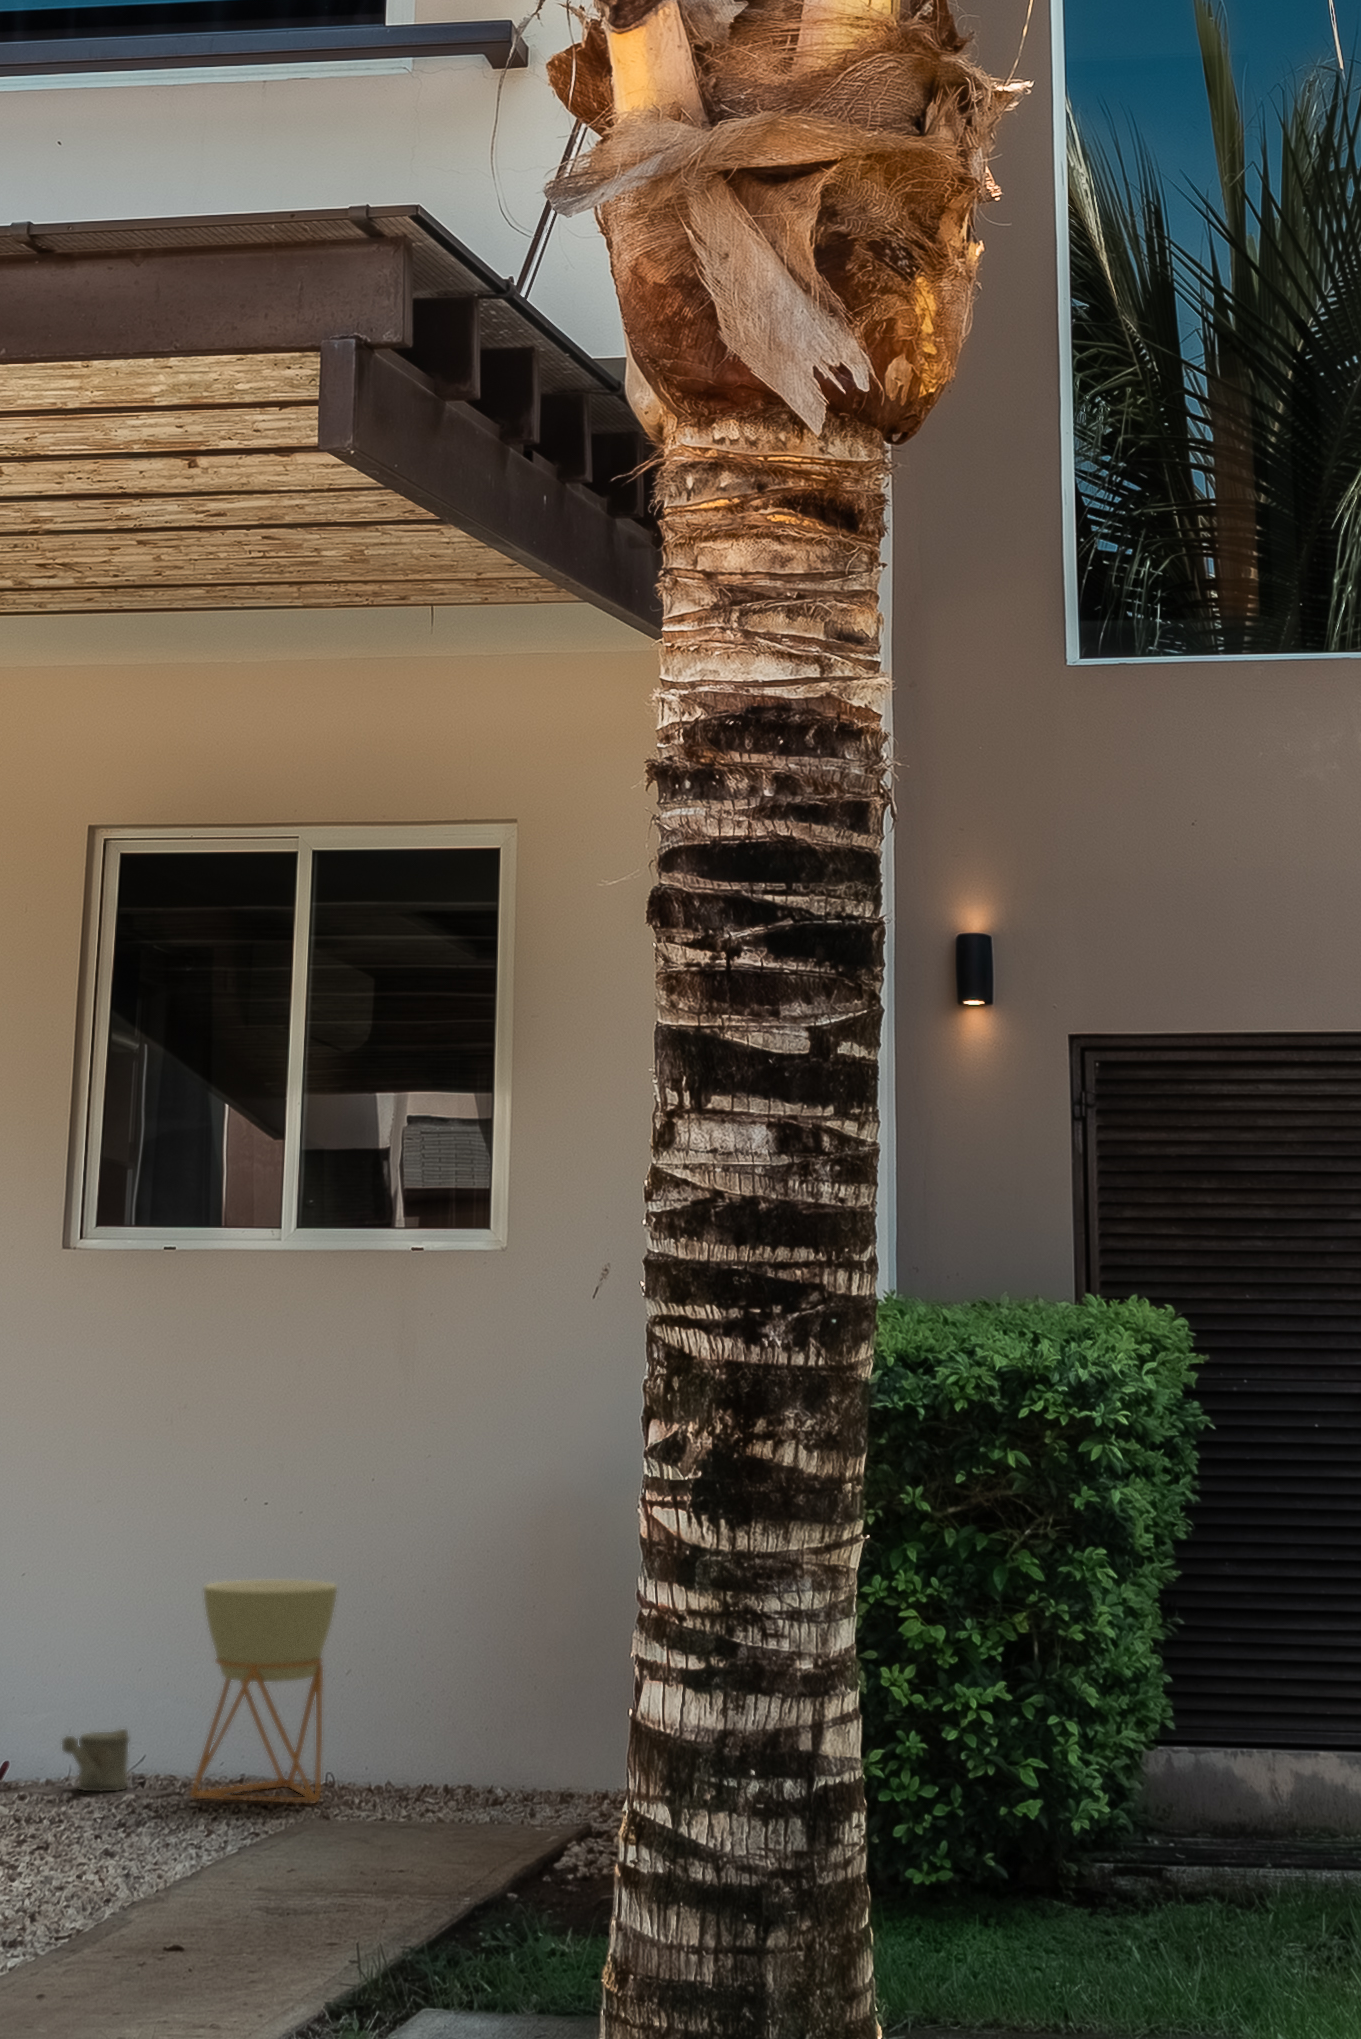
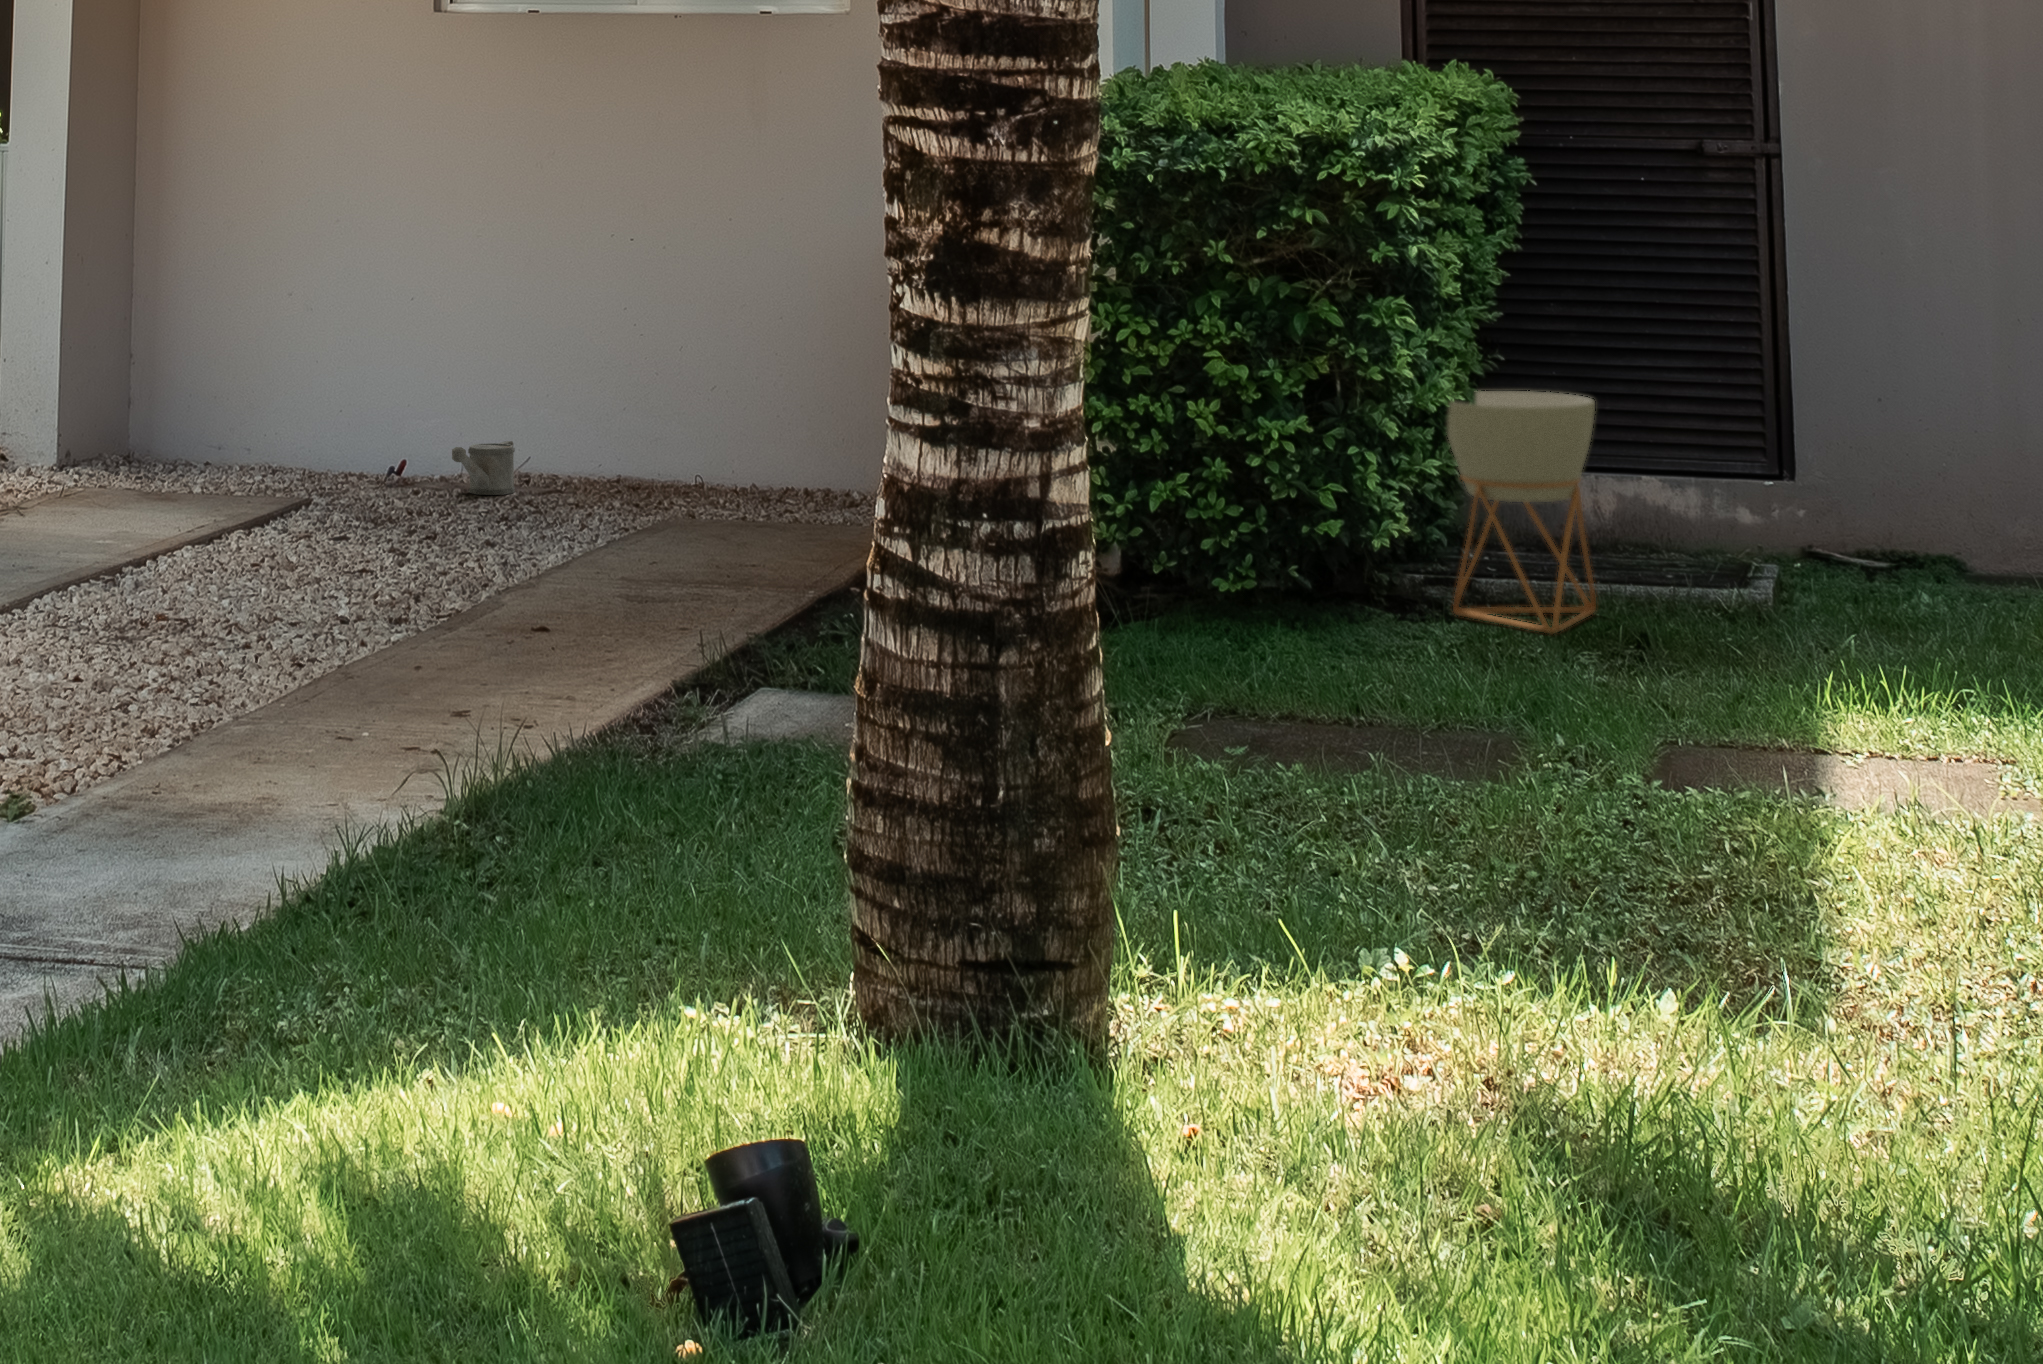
planter: present [190,1580,337,1804] -> present [1448,391,1596,634]

